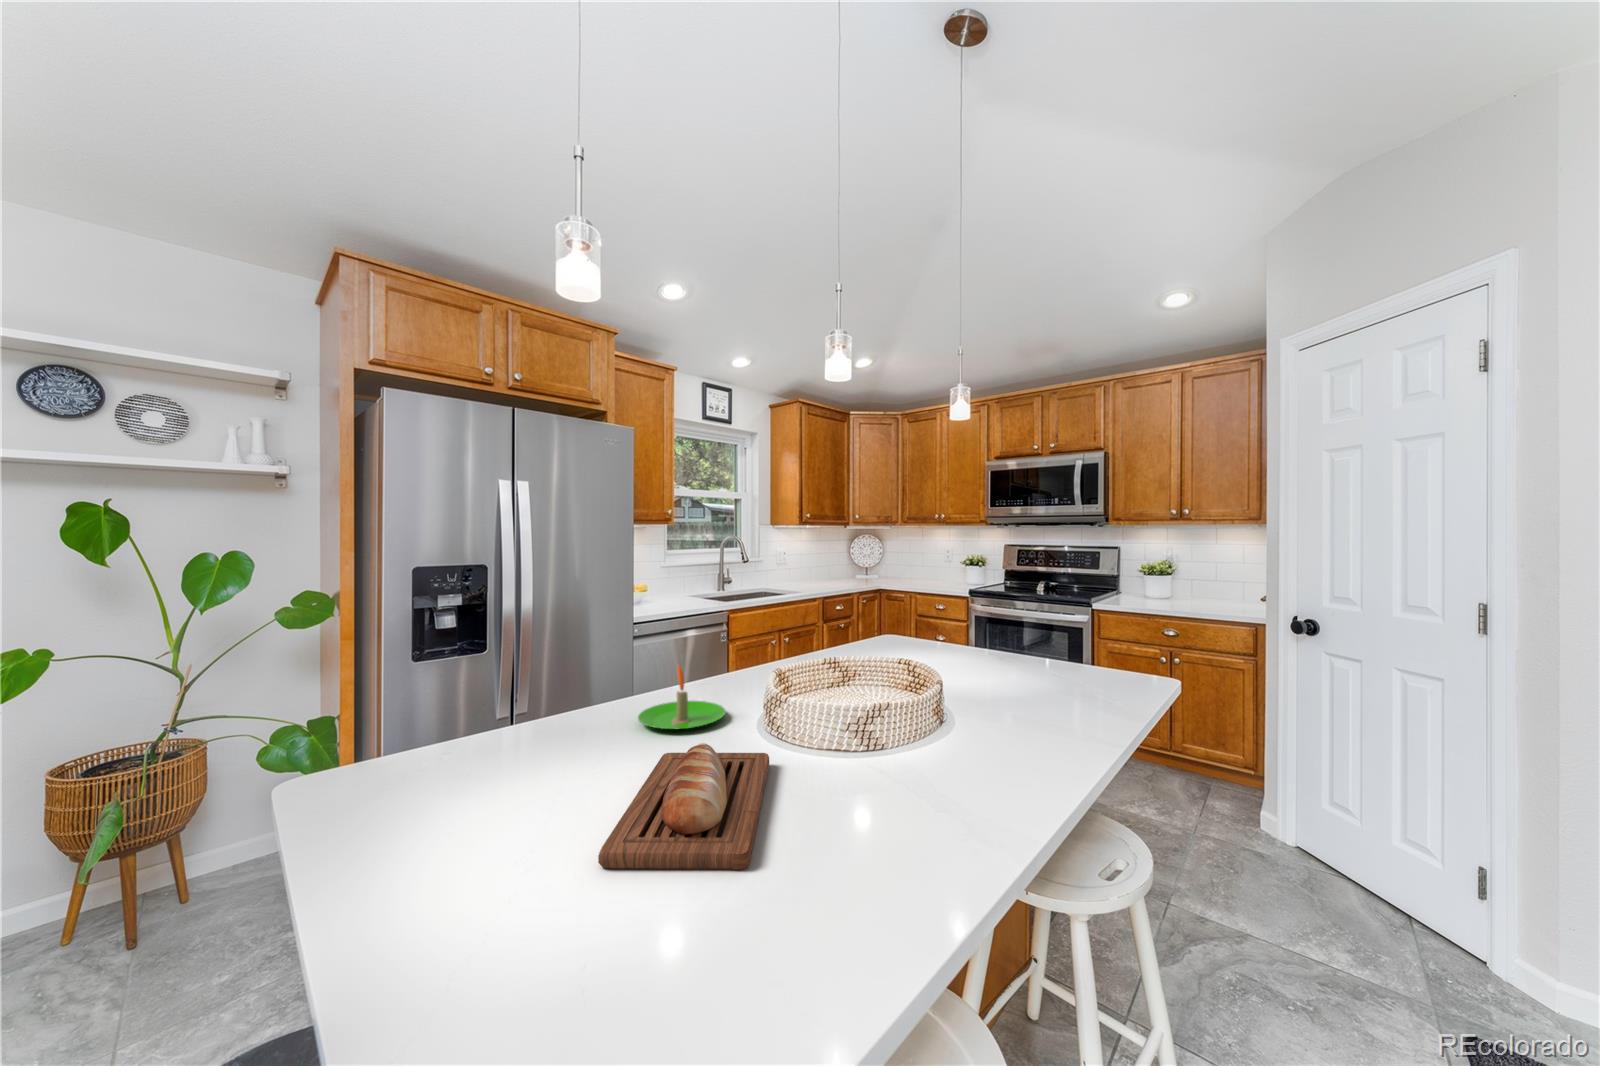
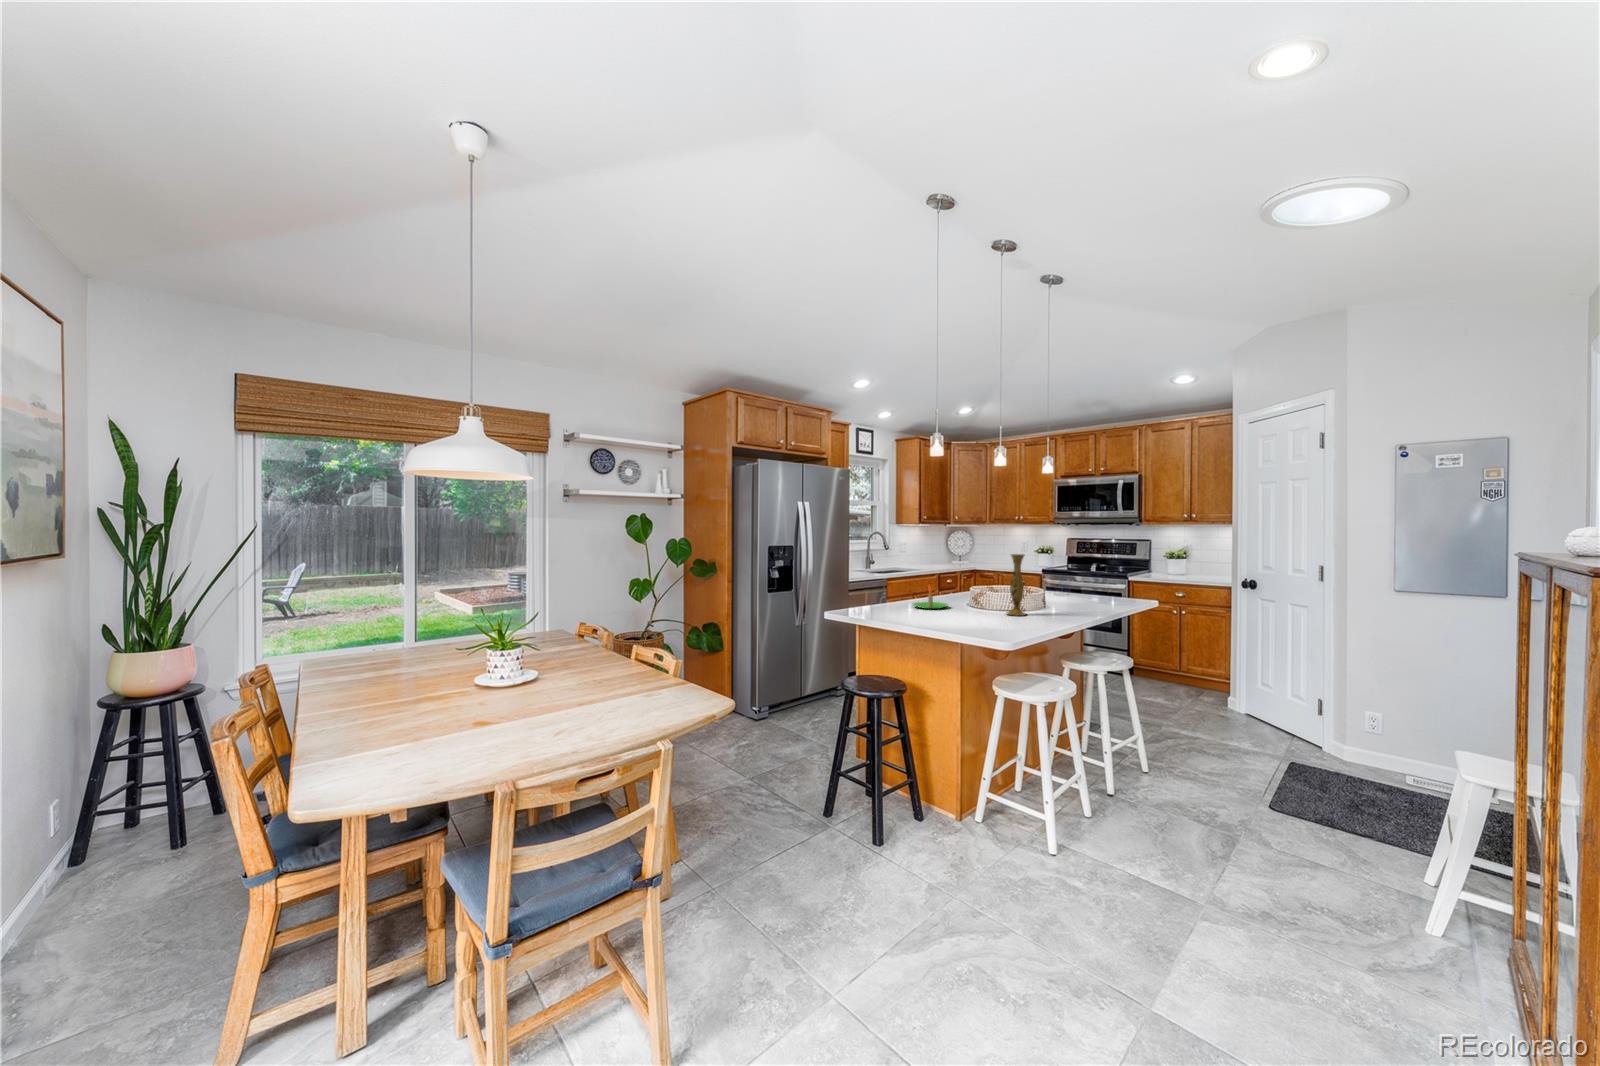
vase: none [833,602,889,774] -> present [1007,554,1026,616]
bread loaf: present [598,743,769,870] -> none [941,604,995,626]

